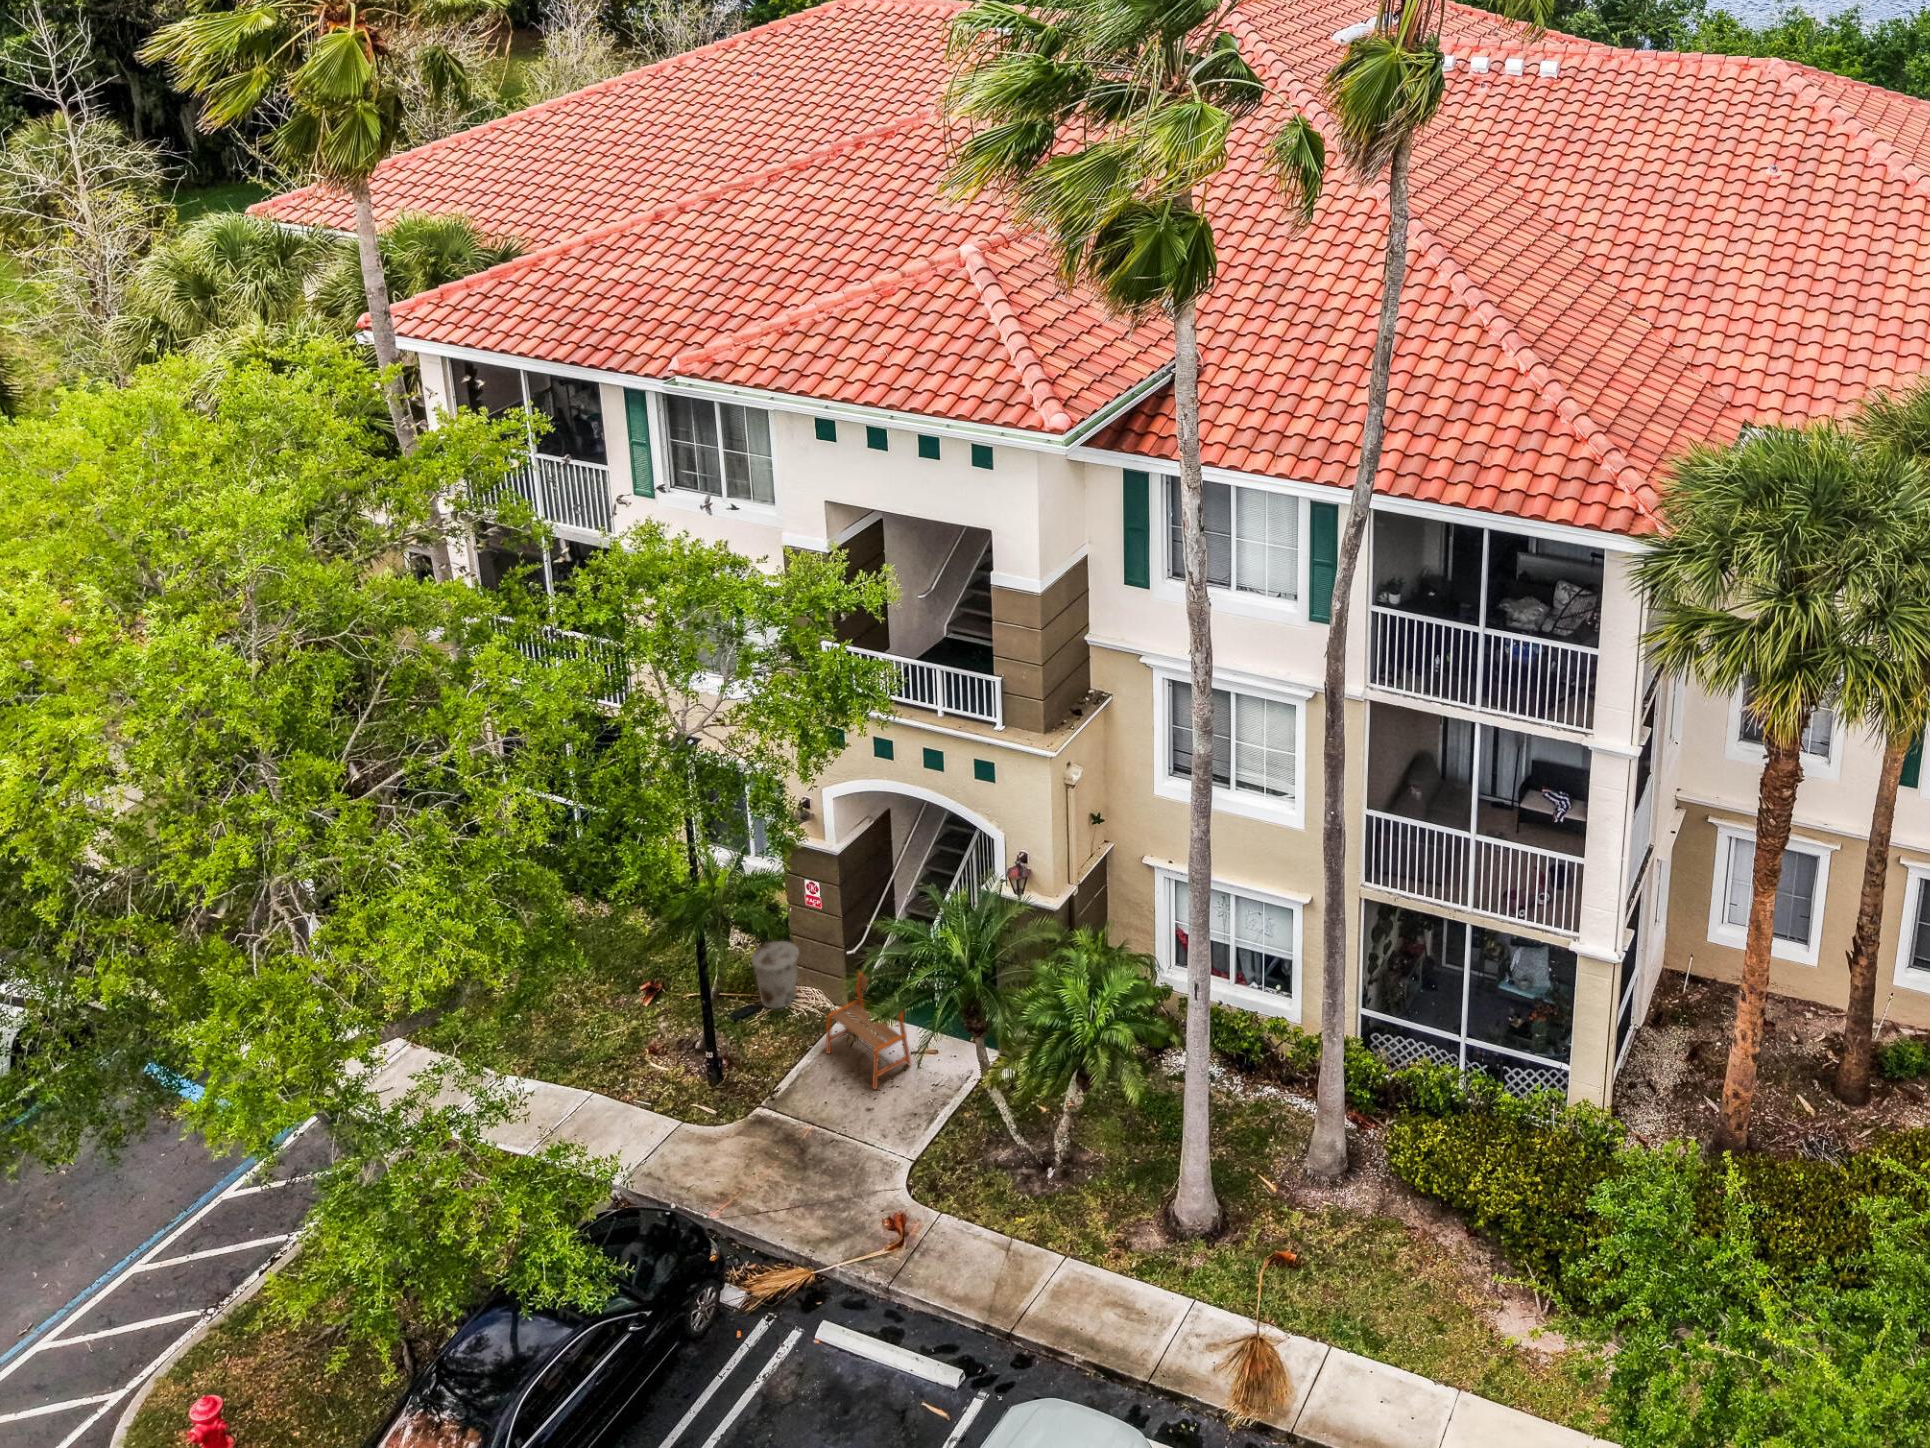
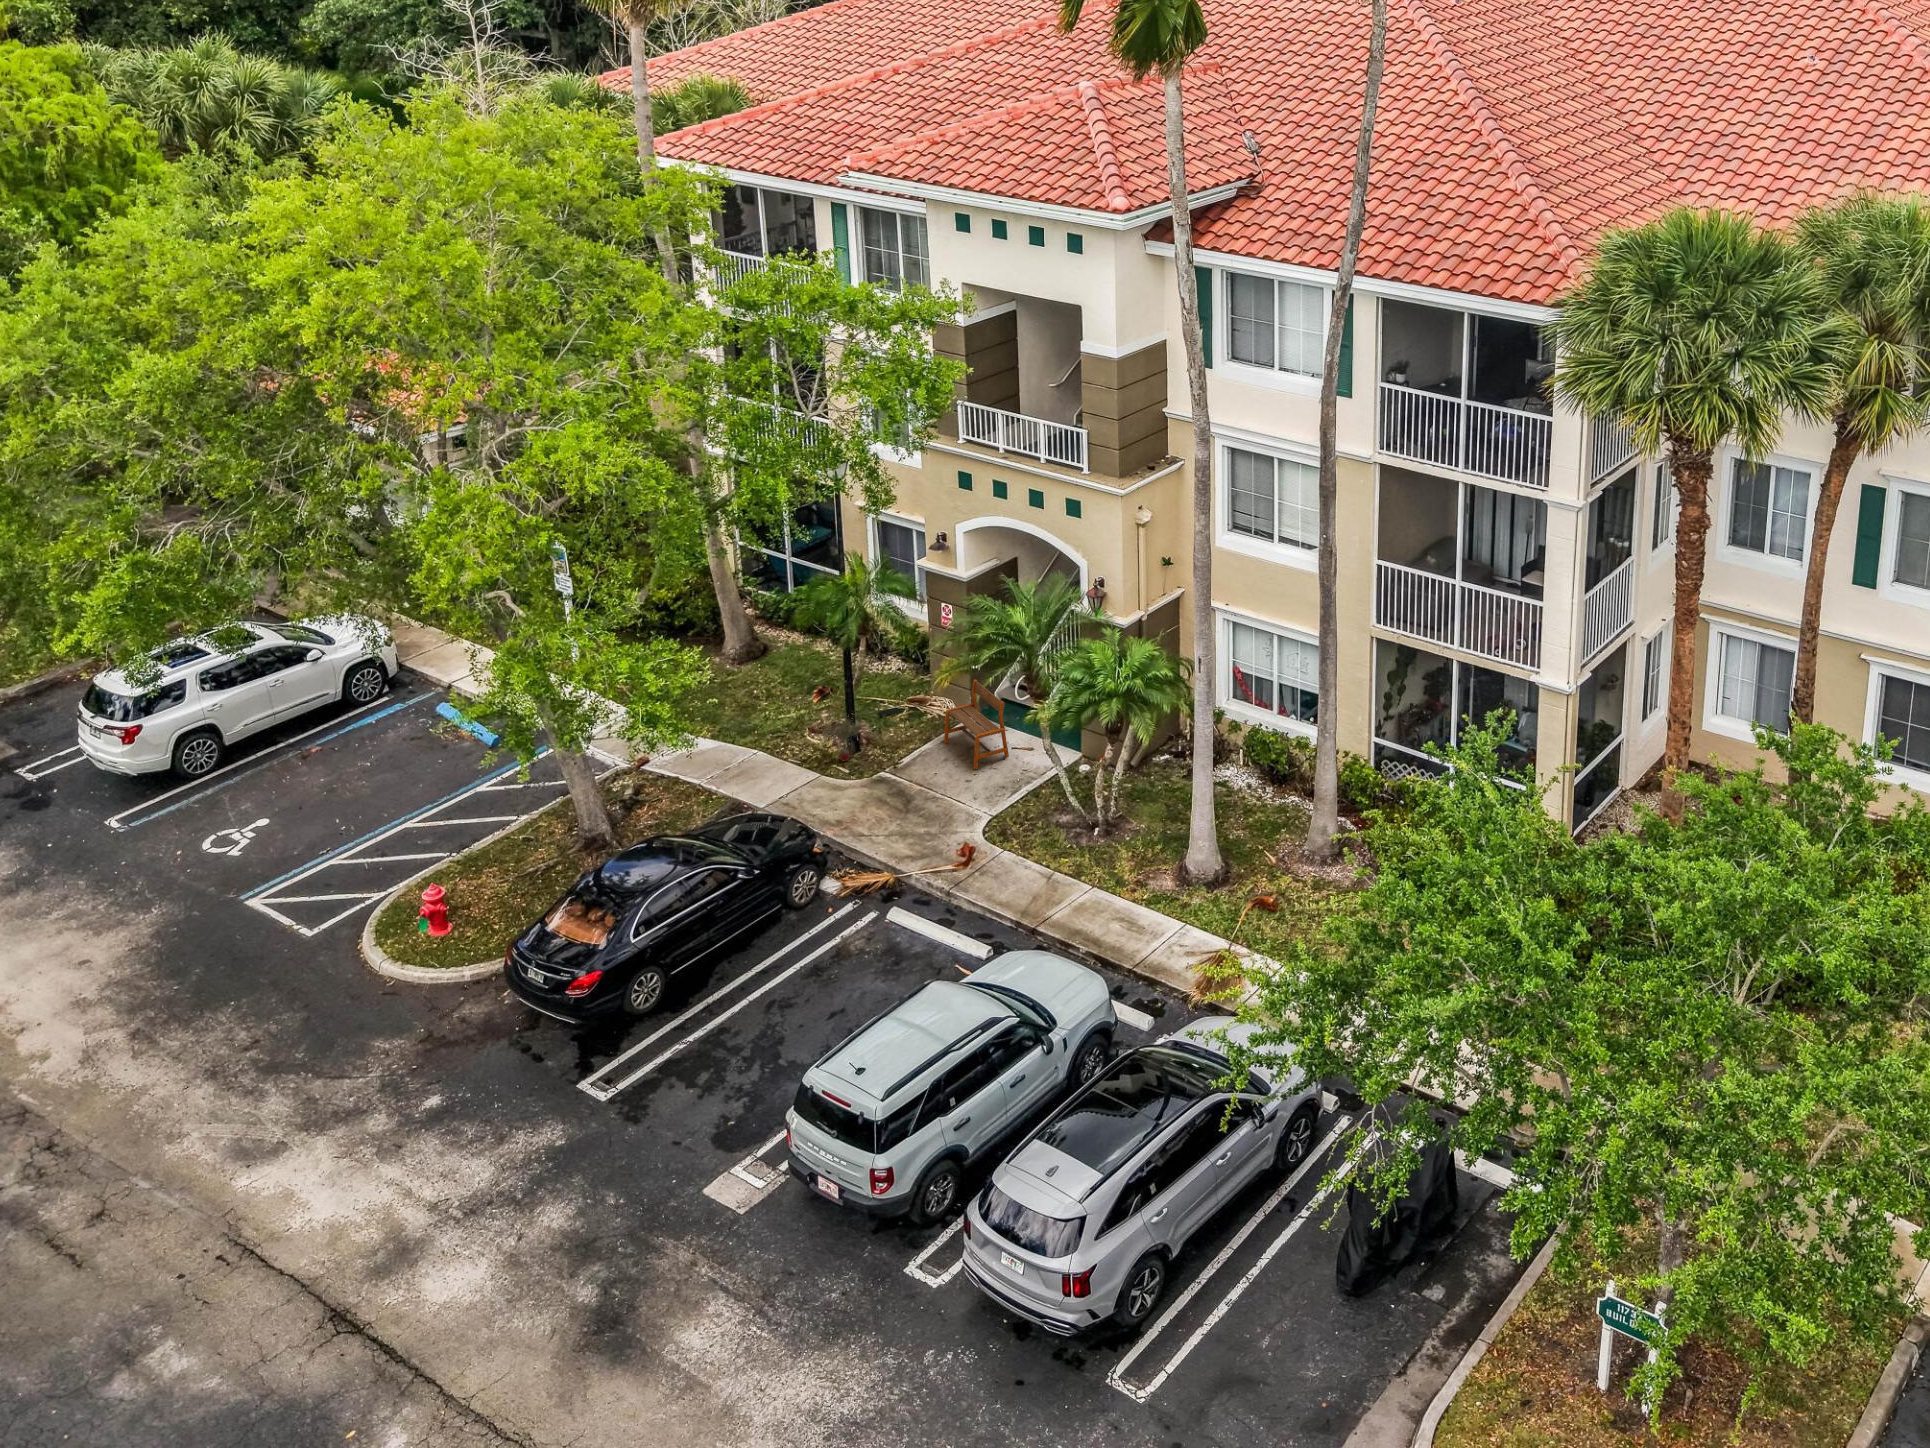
trash can: present [751,941,799,1009] -> none [896,658,935,710]
potted tree: none [677,1035,731,1098] -> present [825,717,863,762]

